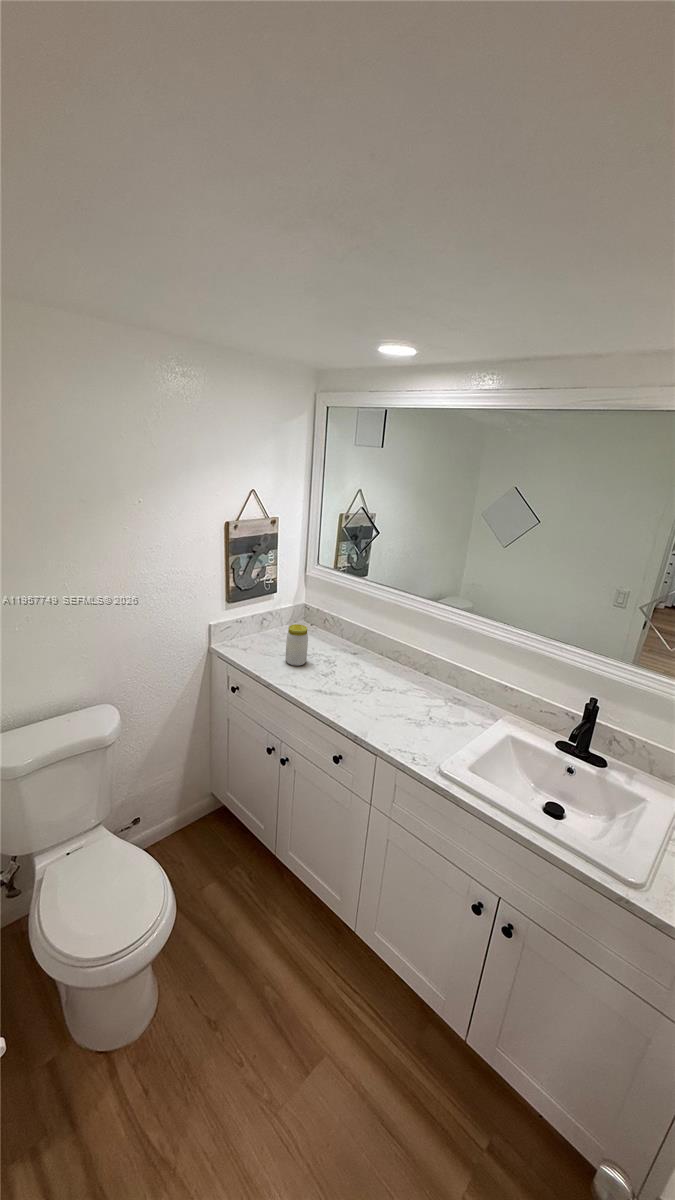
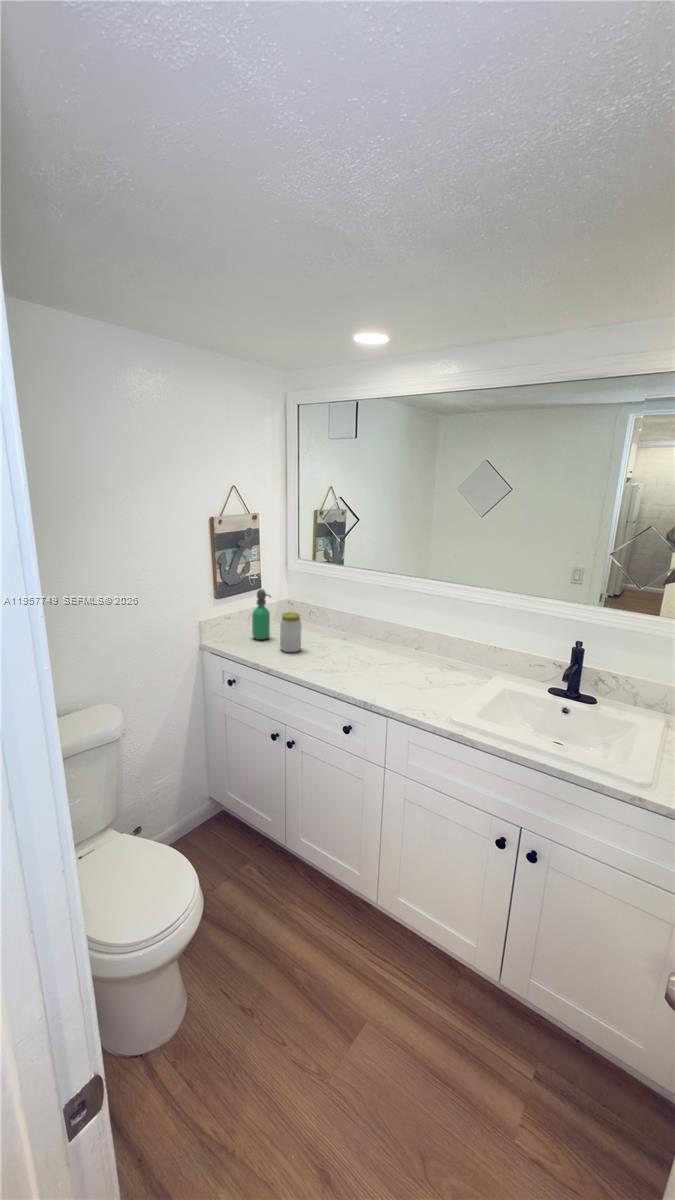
soap dispenser: none [262,596,282,647] -> present [252,589,271,640]

